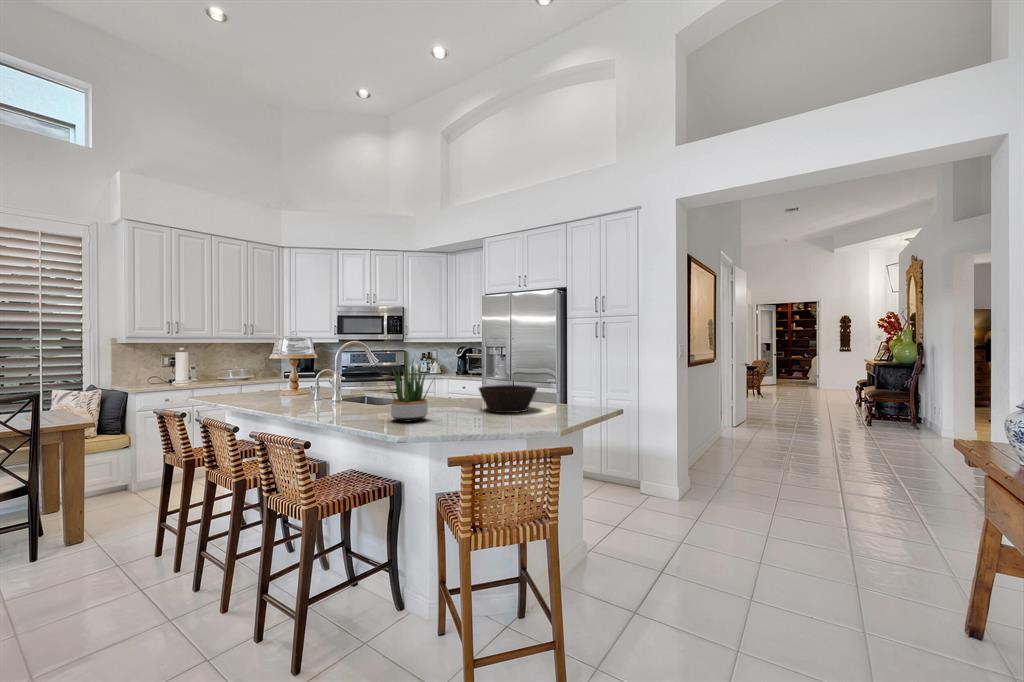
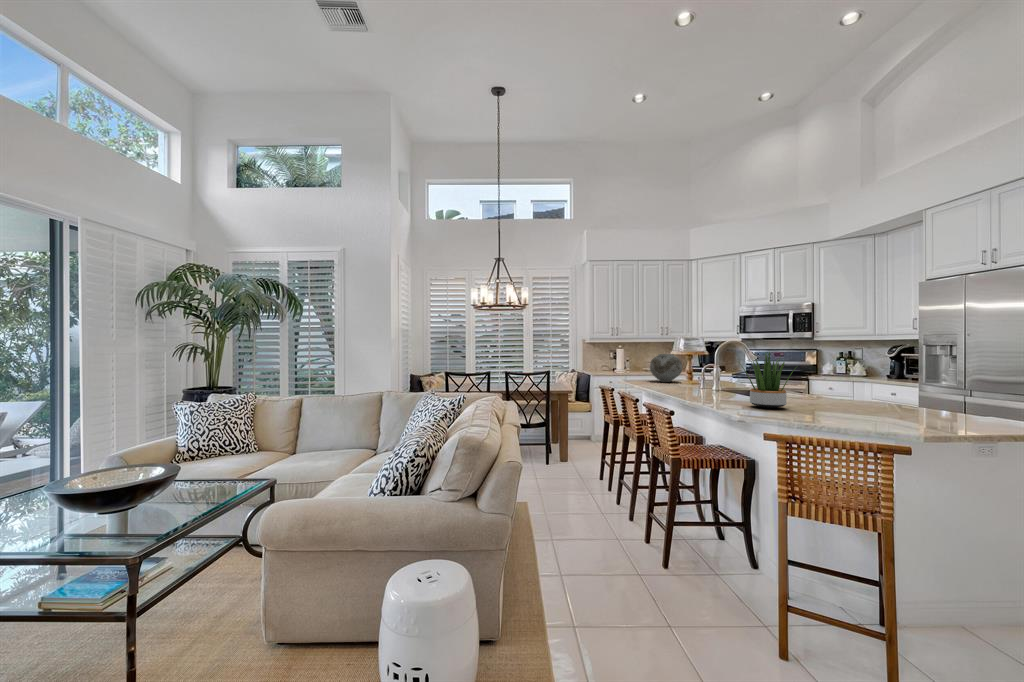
vase: none [240,360,286,397] -> present [650,354,682,382]
bowl: present [479,385,537,413] -> none [855,385,942,416]

